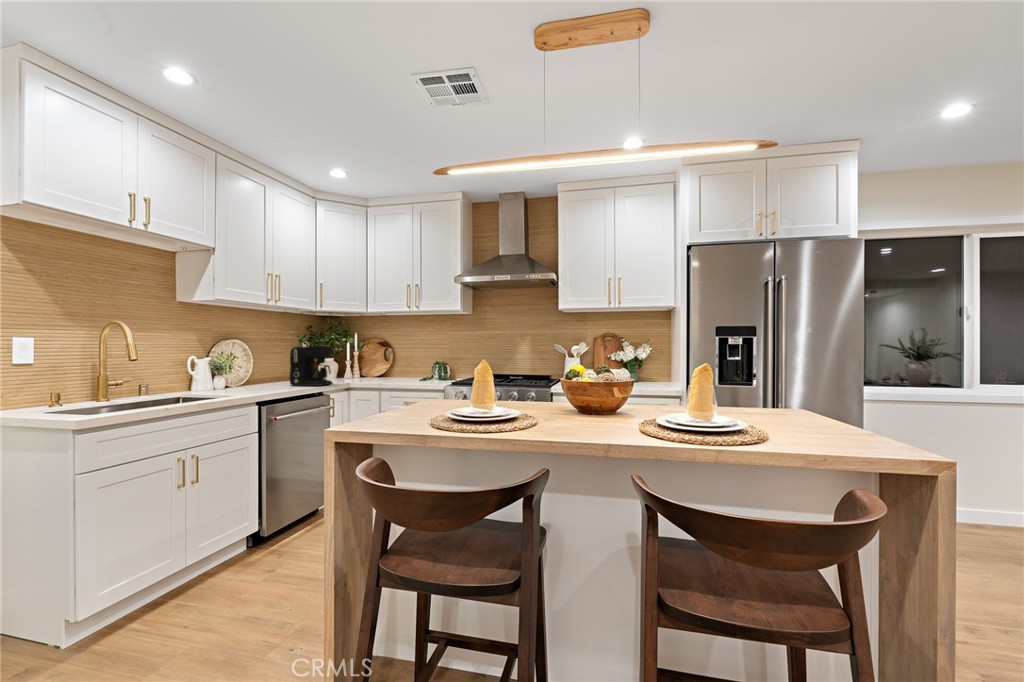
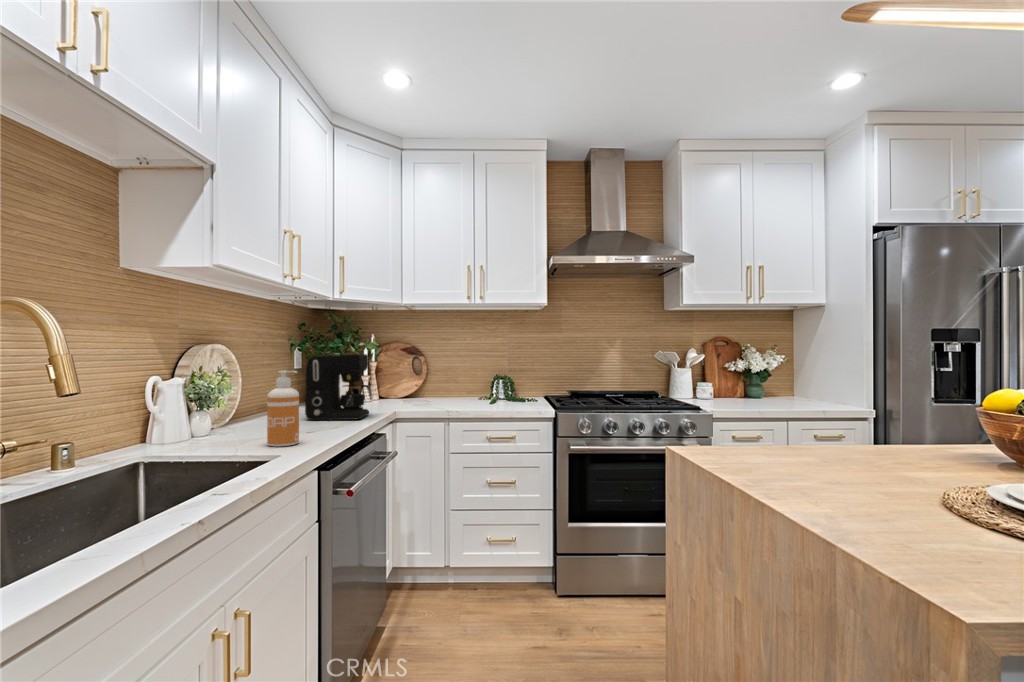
soap dispenser: none [246,354,264,394] -> present [267,371,299,446]

